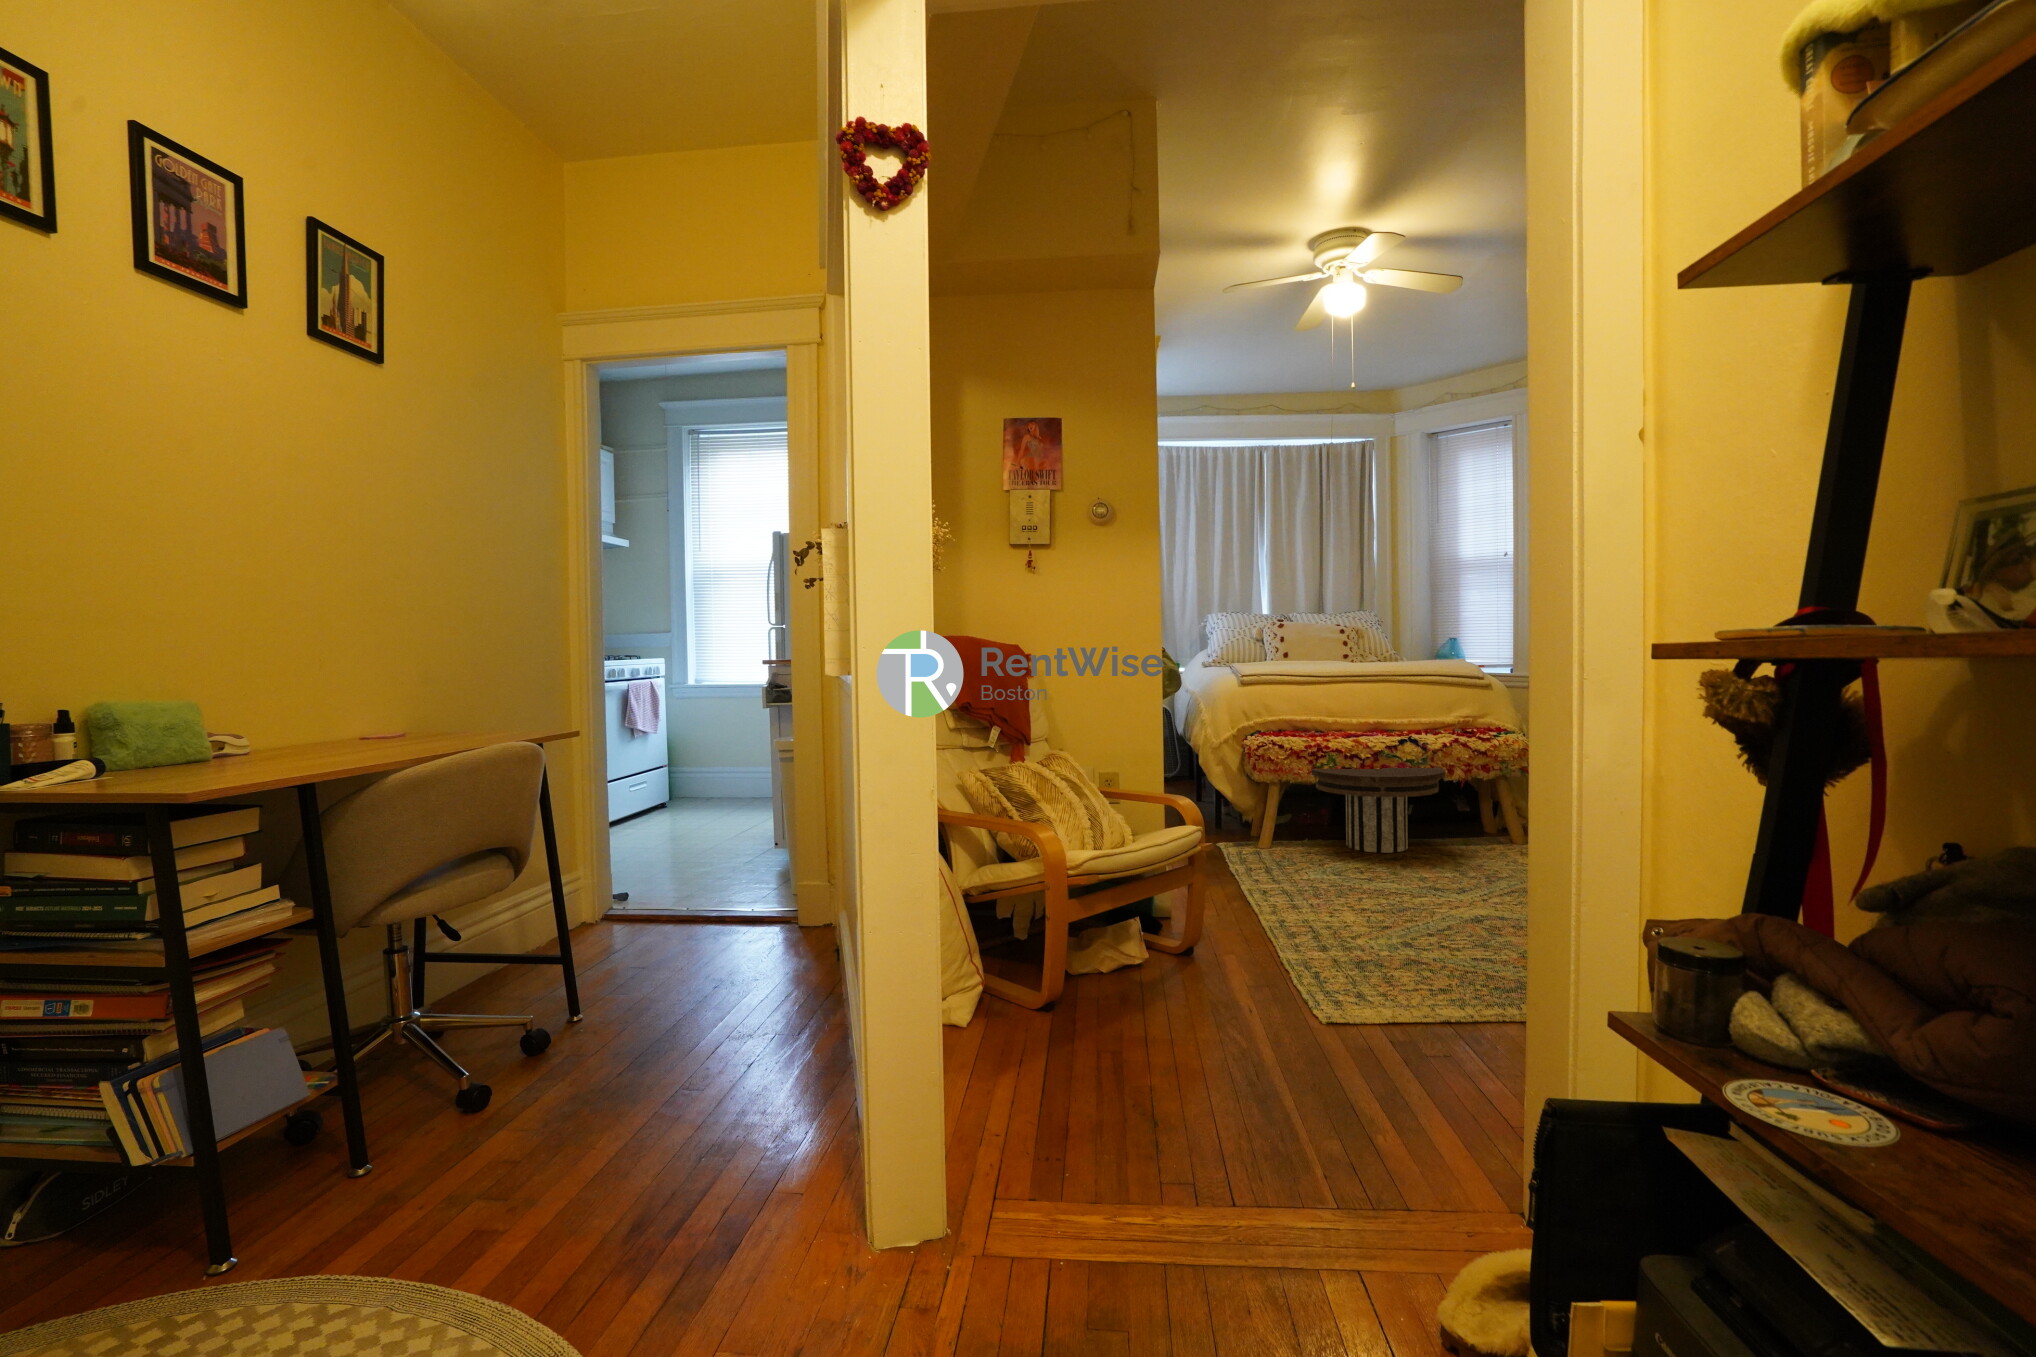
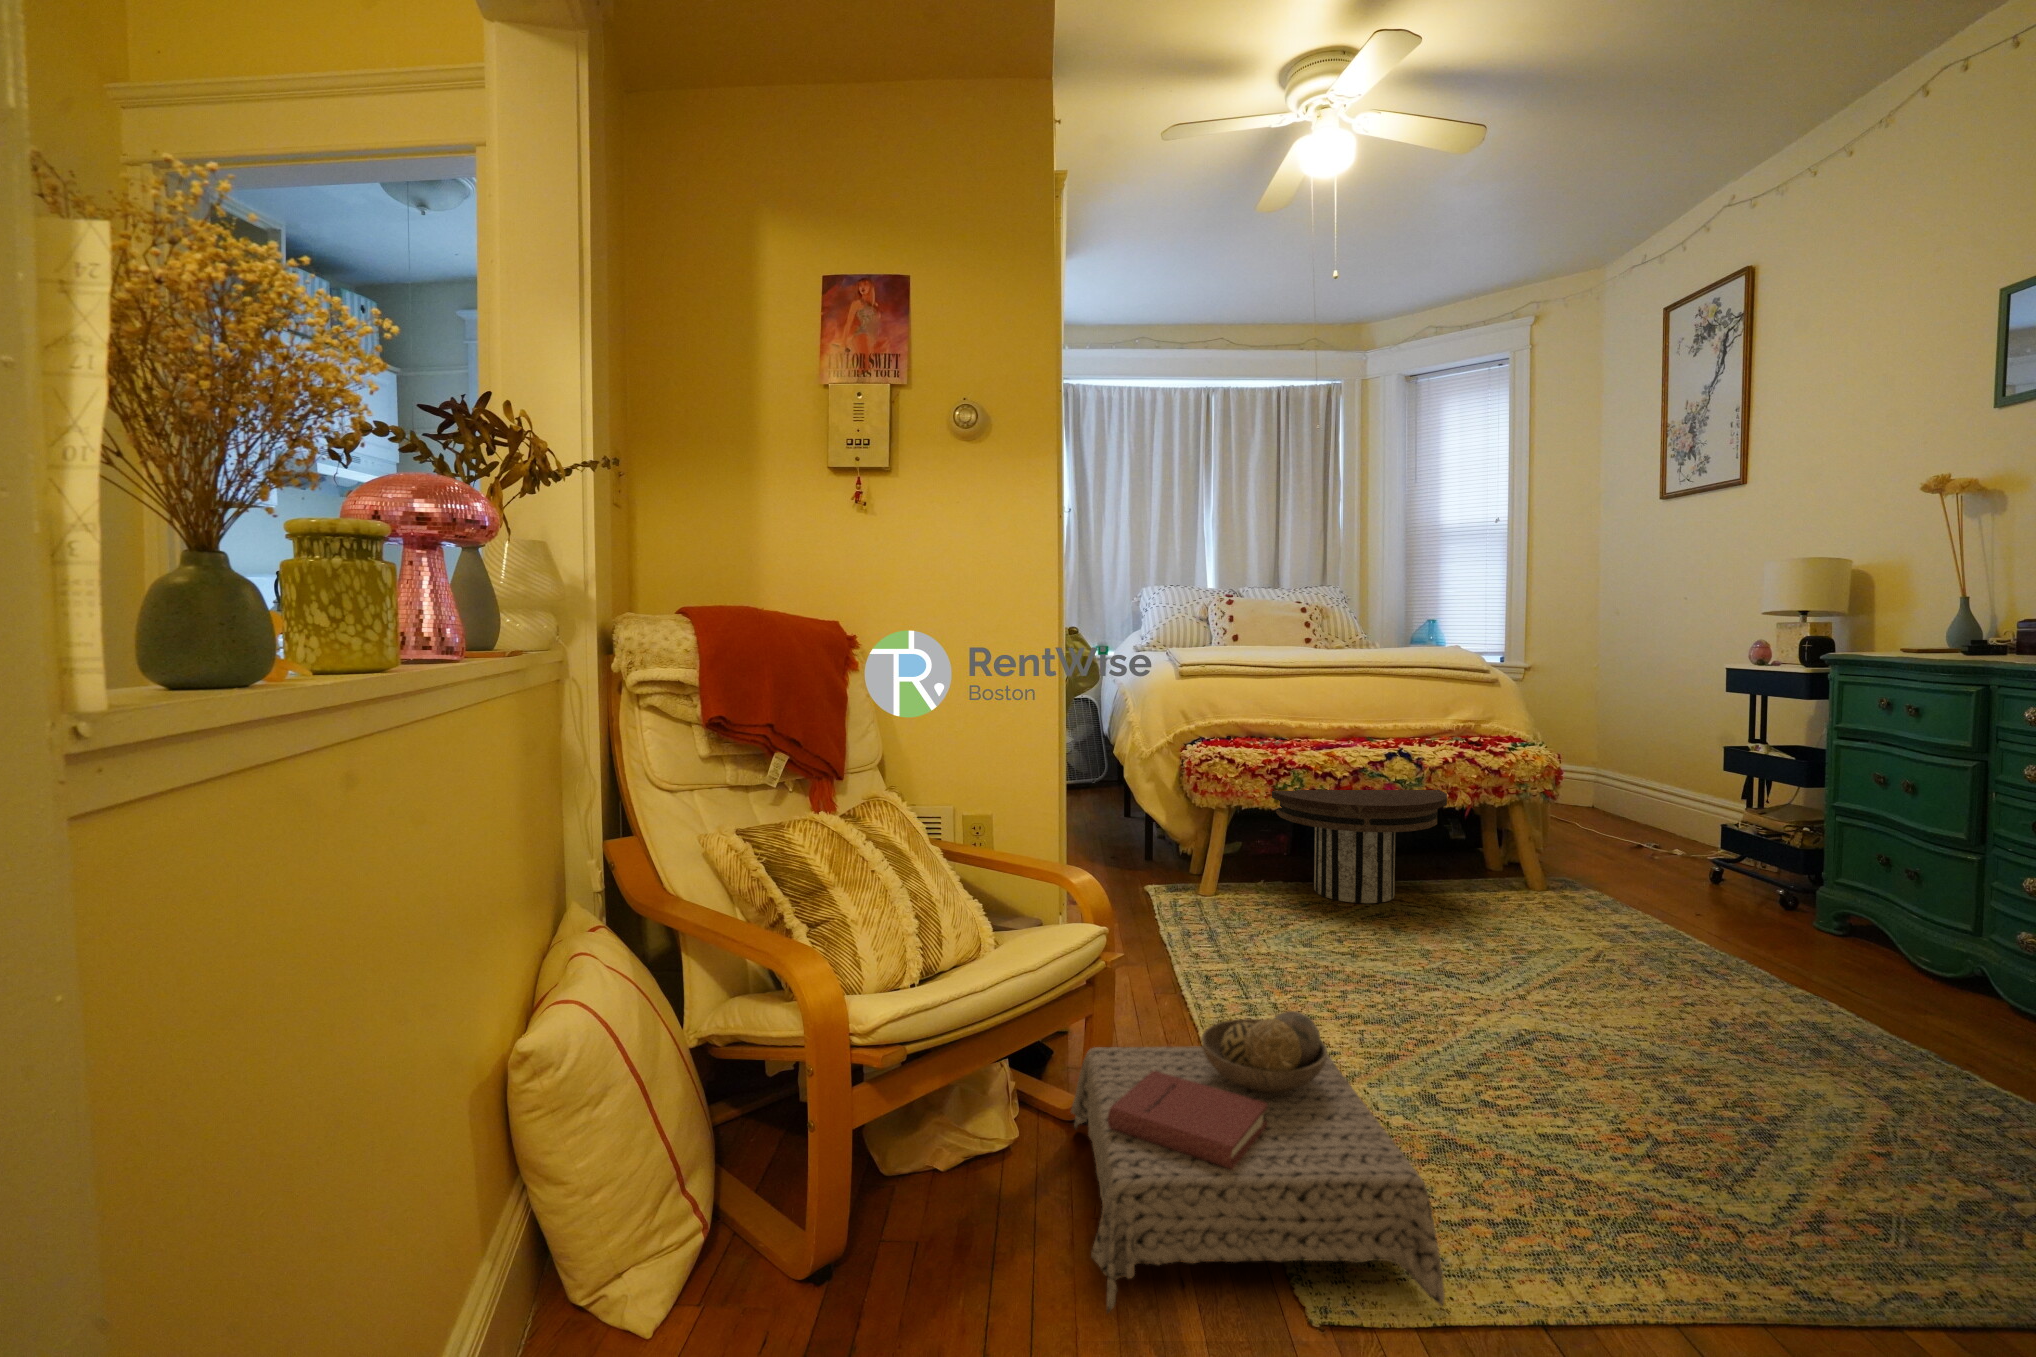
ottoman: none [1181,872,1394,1013] -> present [1071,1011,1445,1312]

